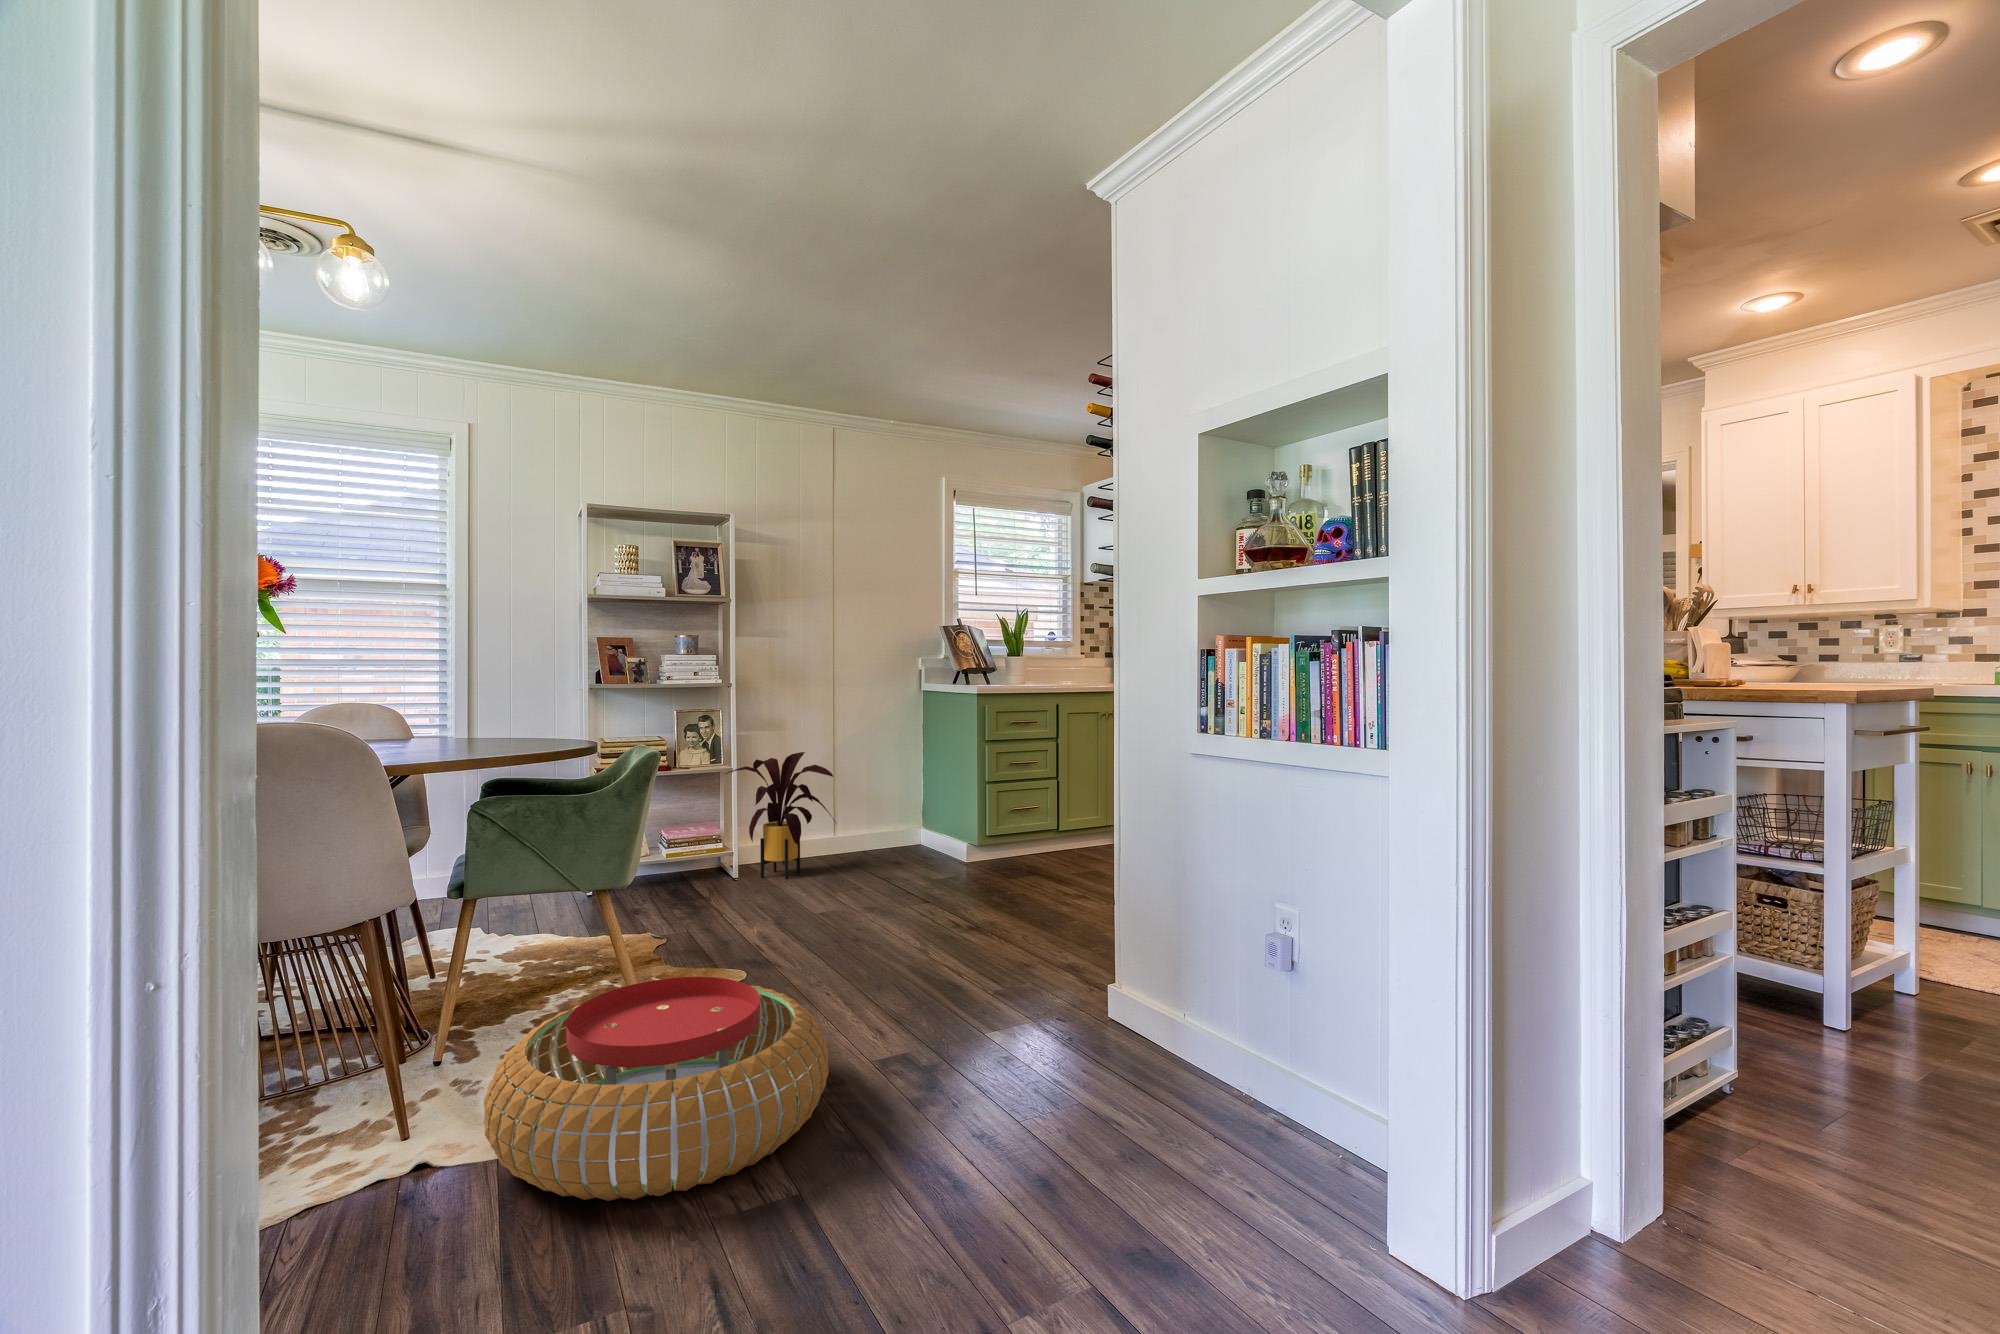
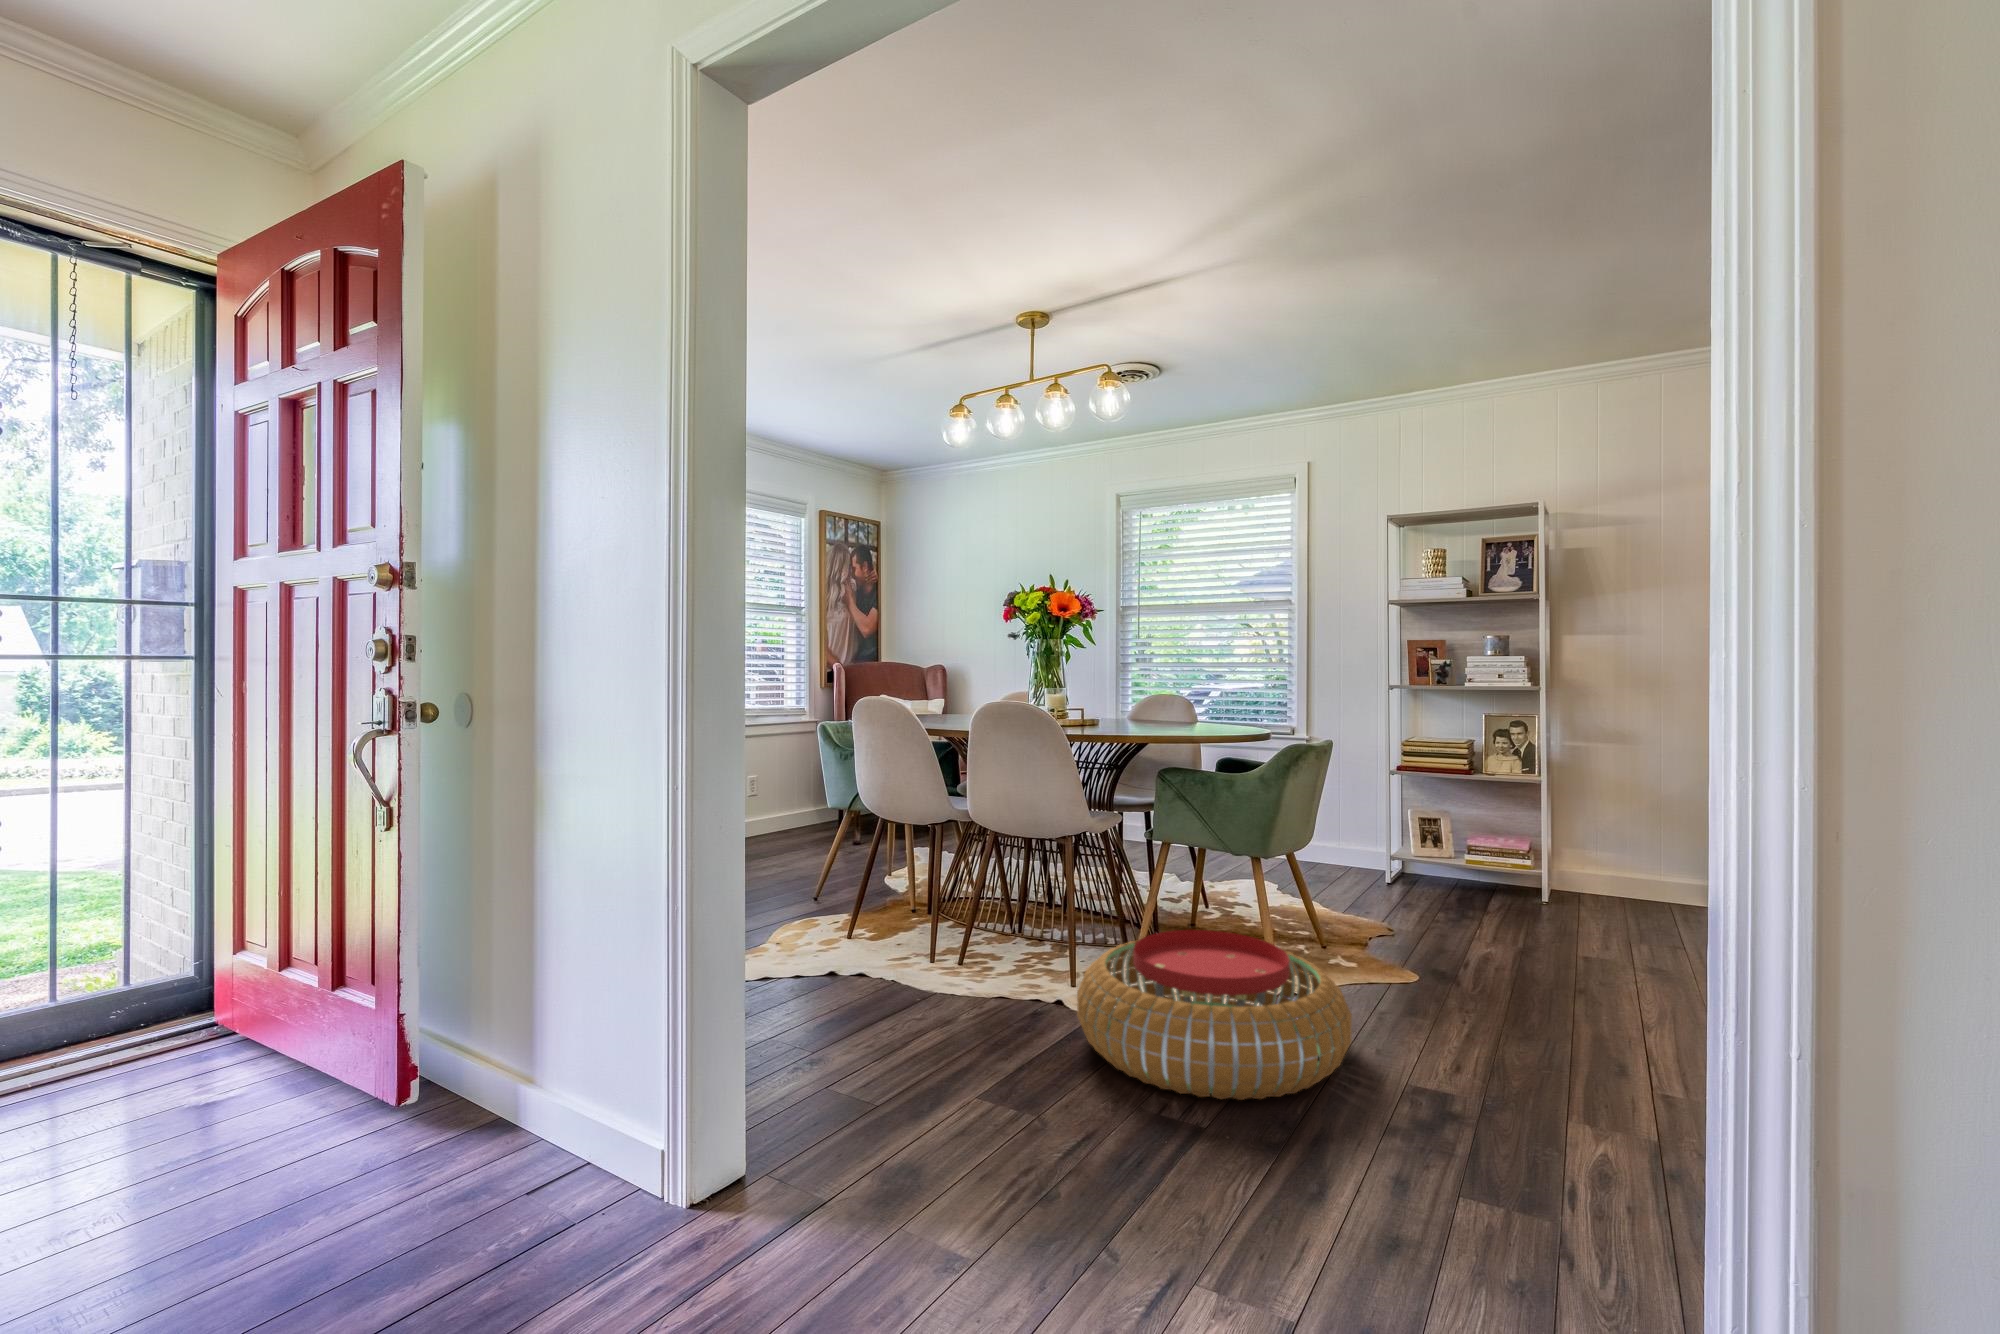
house plant: present [725,752,836,879] -> none [1525,772,1665,915]

